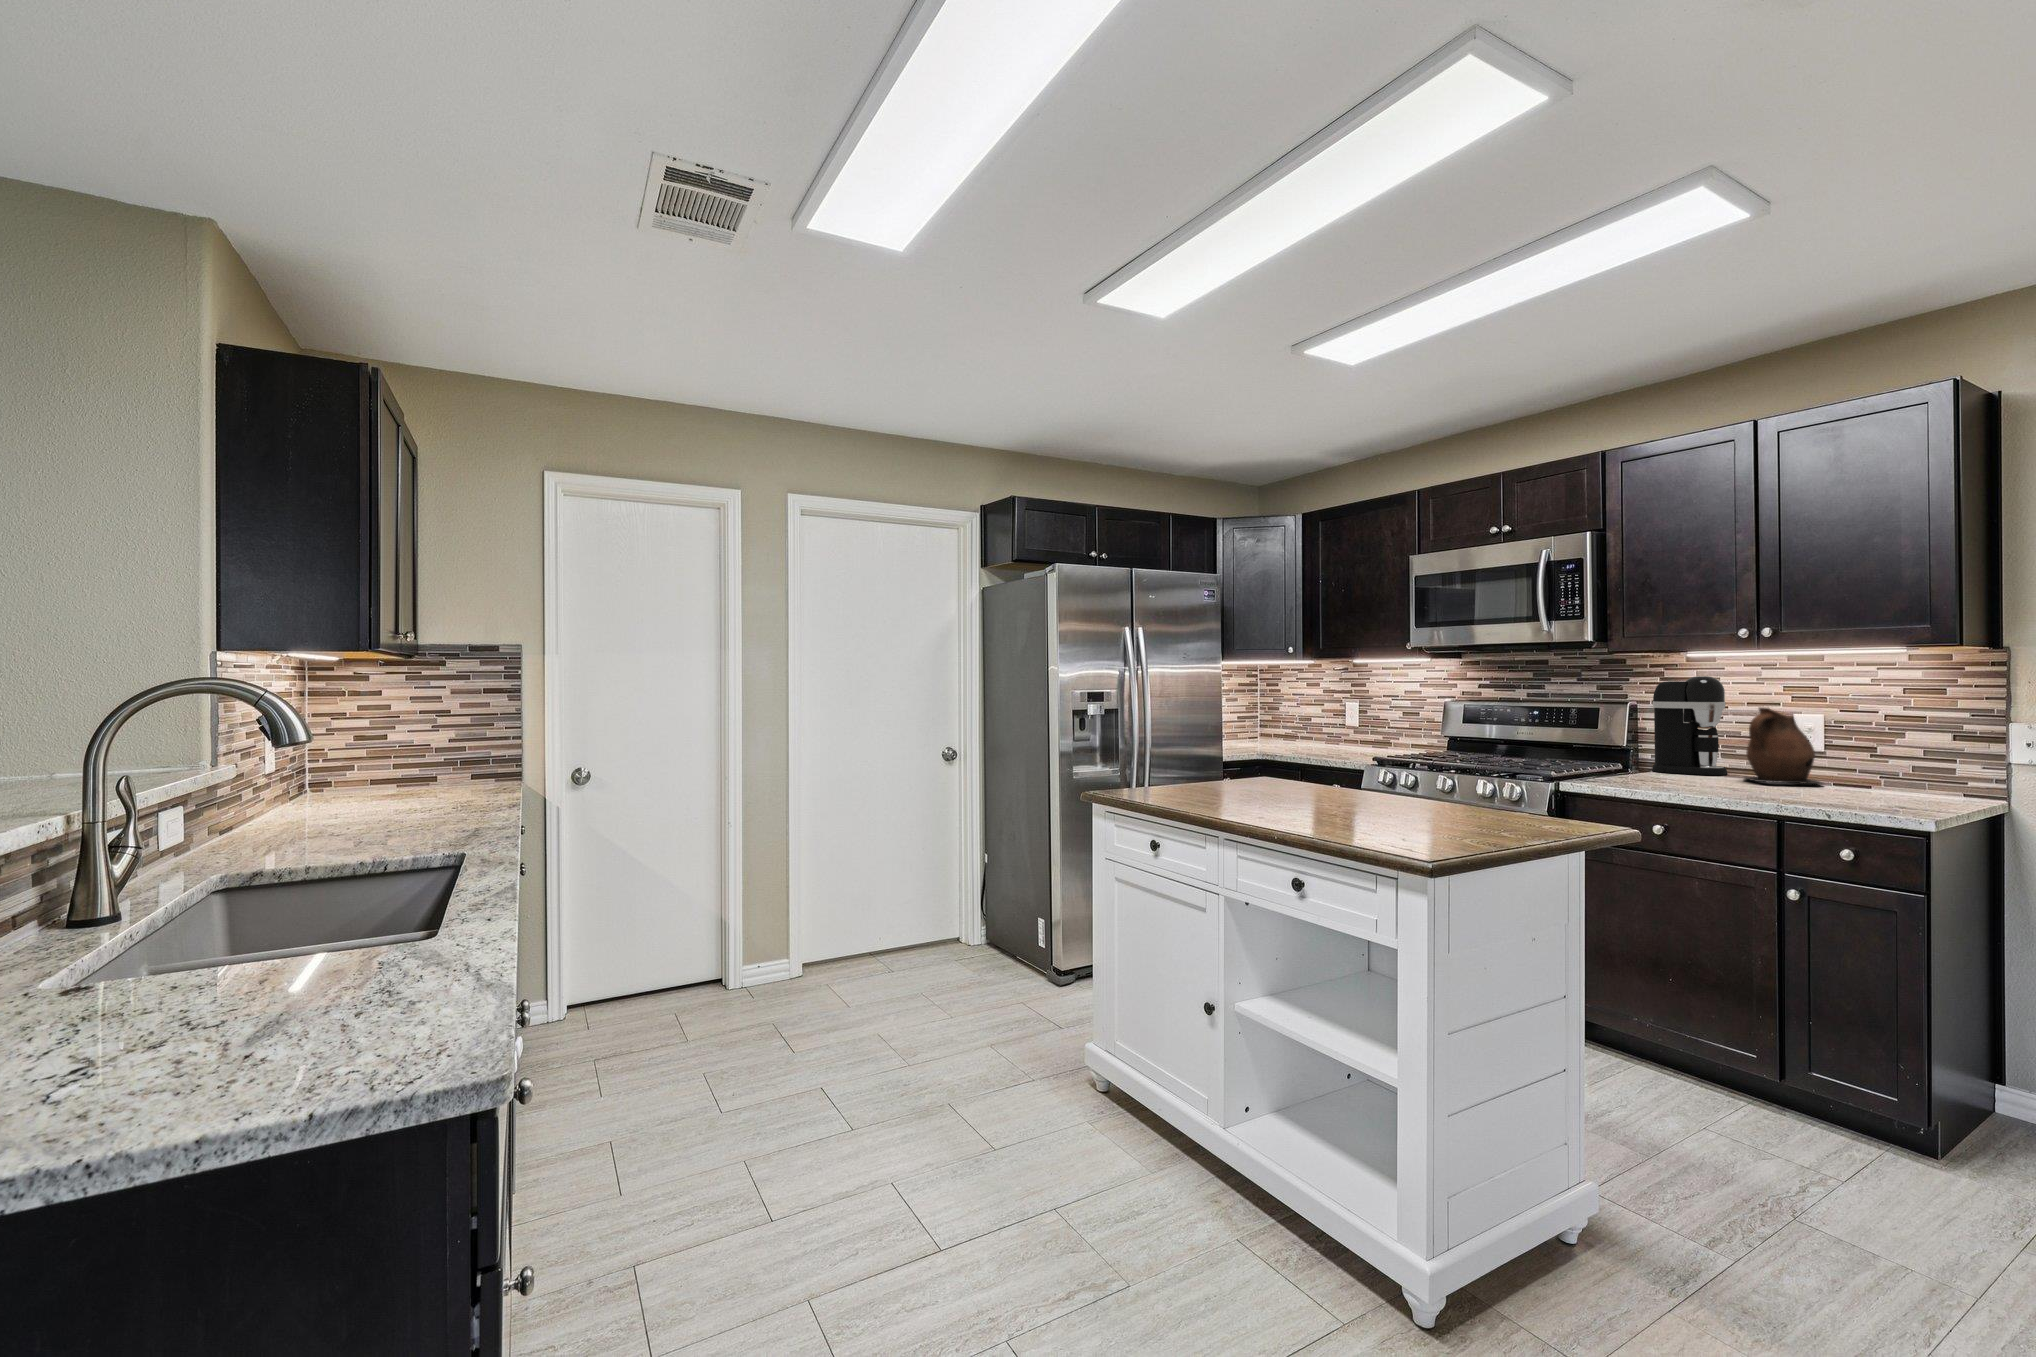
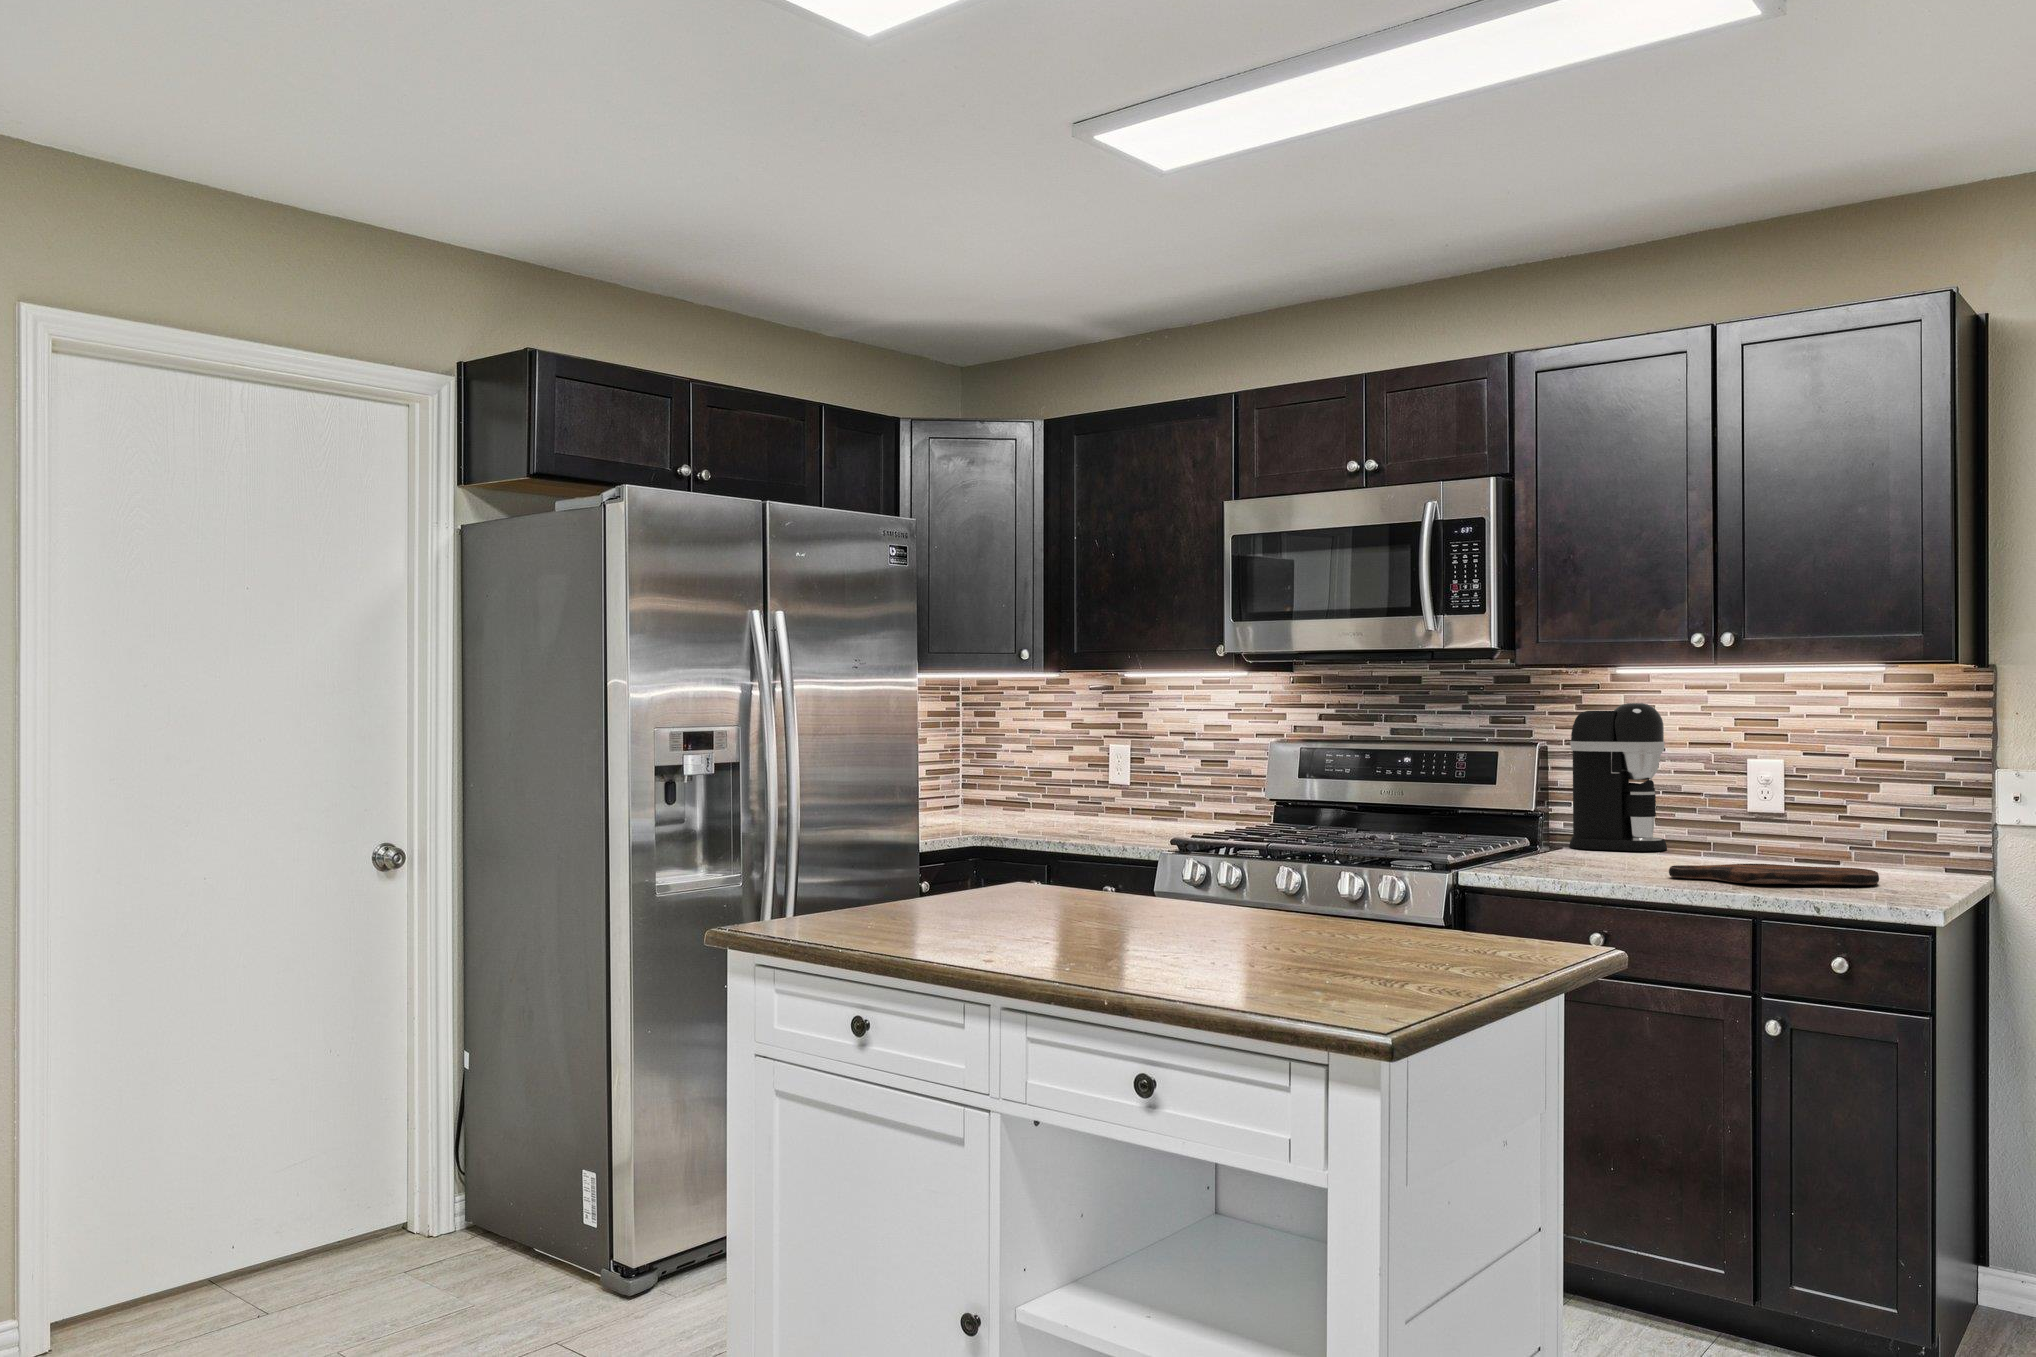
ceramic pitcher: present [1745,707,1822,784] -> none [1683,750,1789,862]
cutting board: none [1724,785,1902,804] -> present [1669,864,1879,885]

